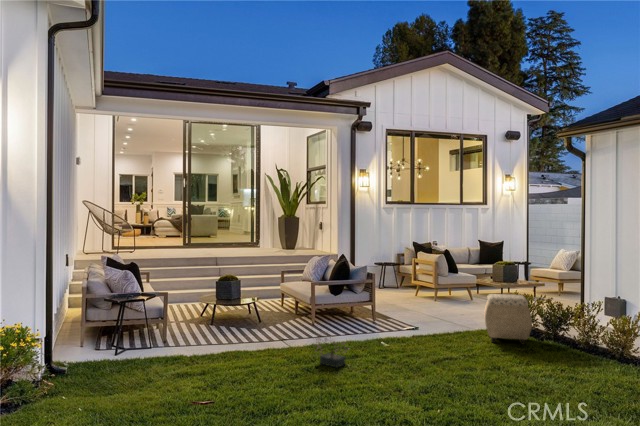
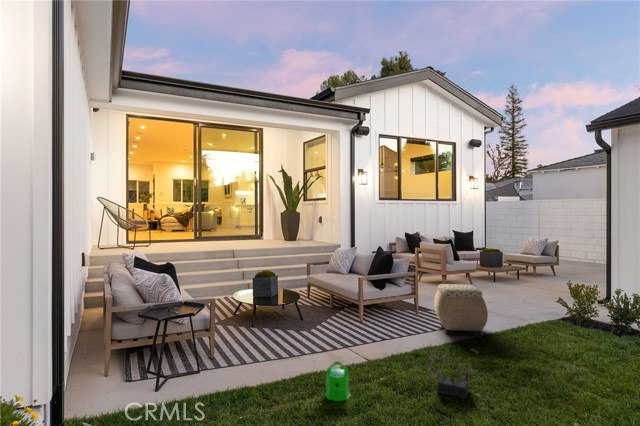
ottoman: present [485,294,532,345] -> present [434,284,488,336]
watering can: none [234,336,253,364] -> present [325,361,350,401]

